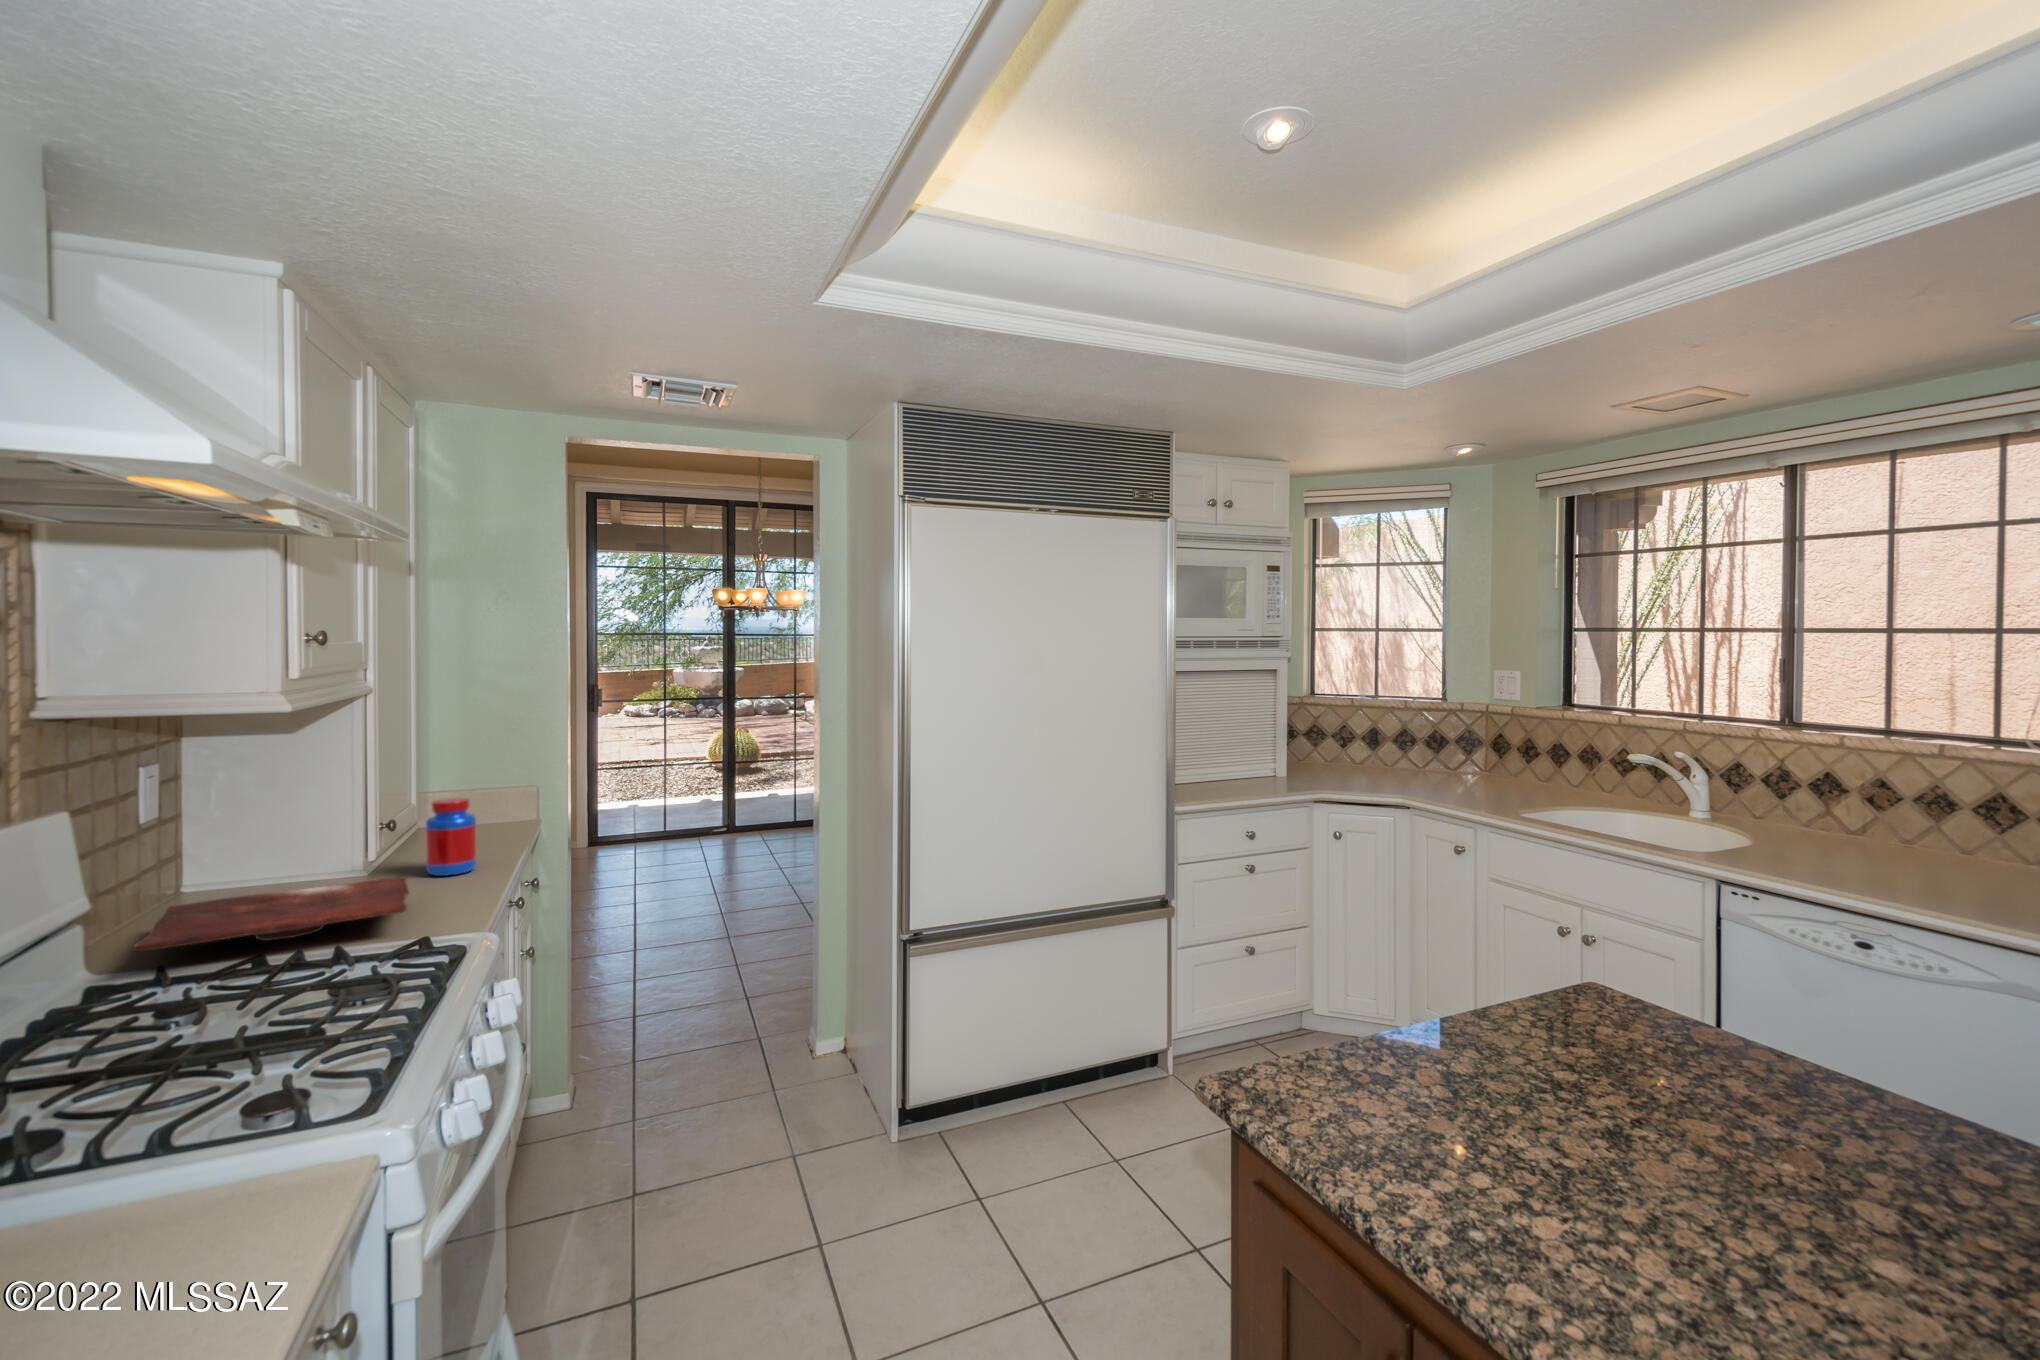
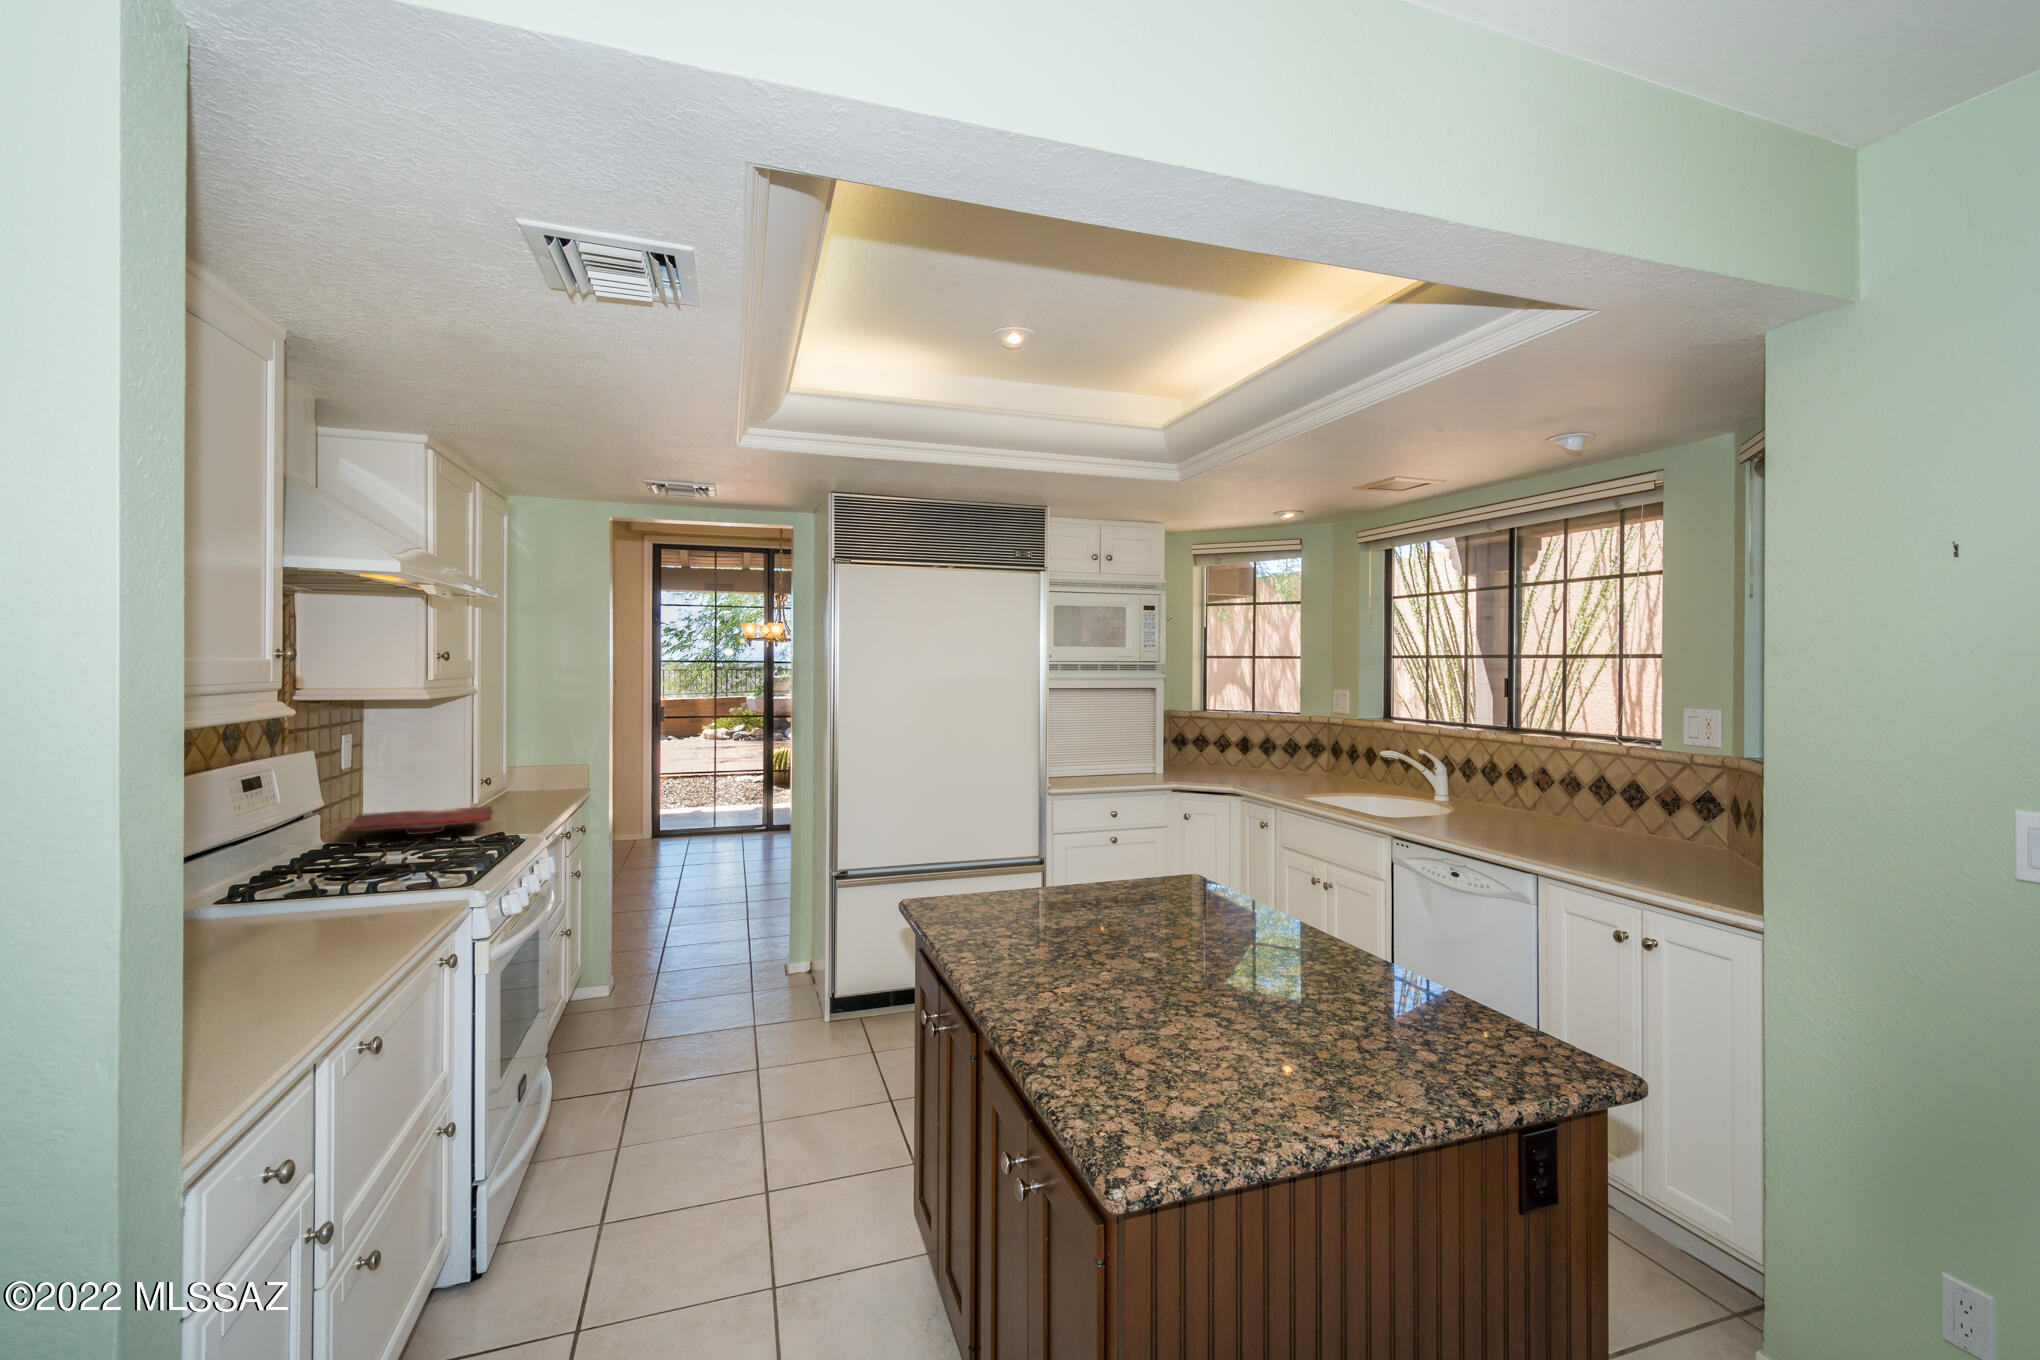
jar: present [426,798,477,876] -> none [505,762,537,812]

